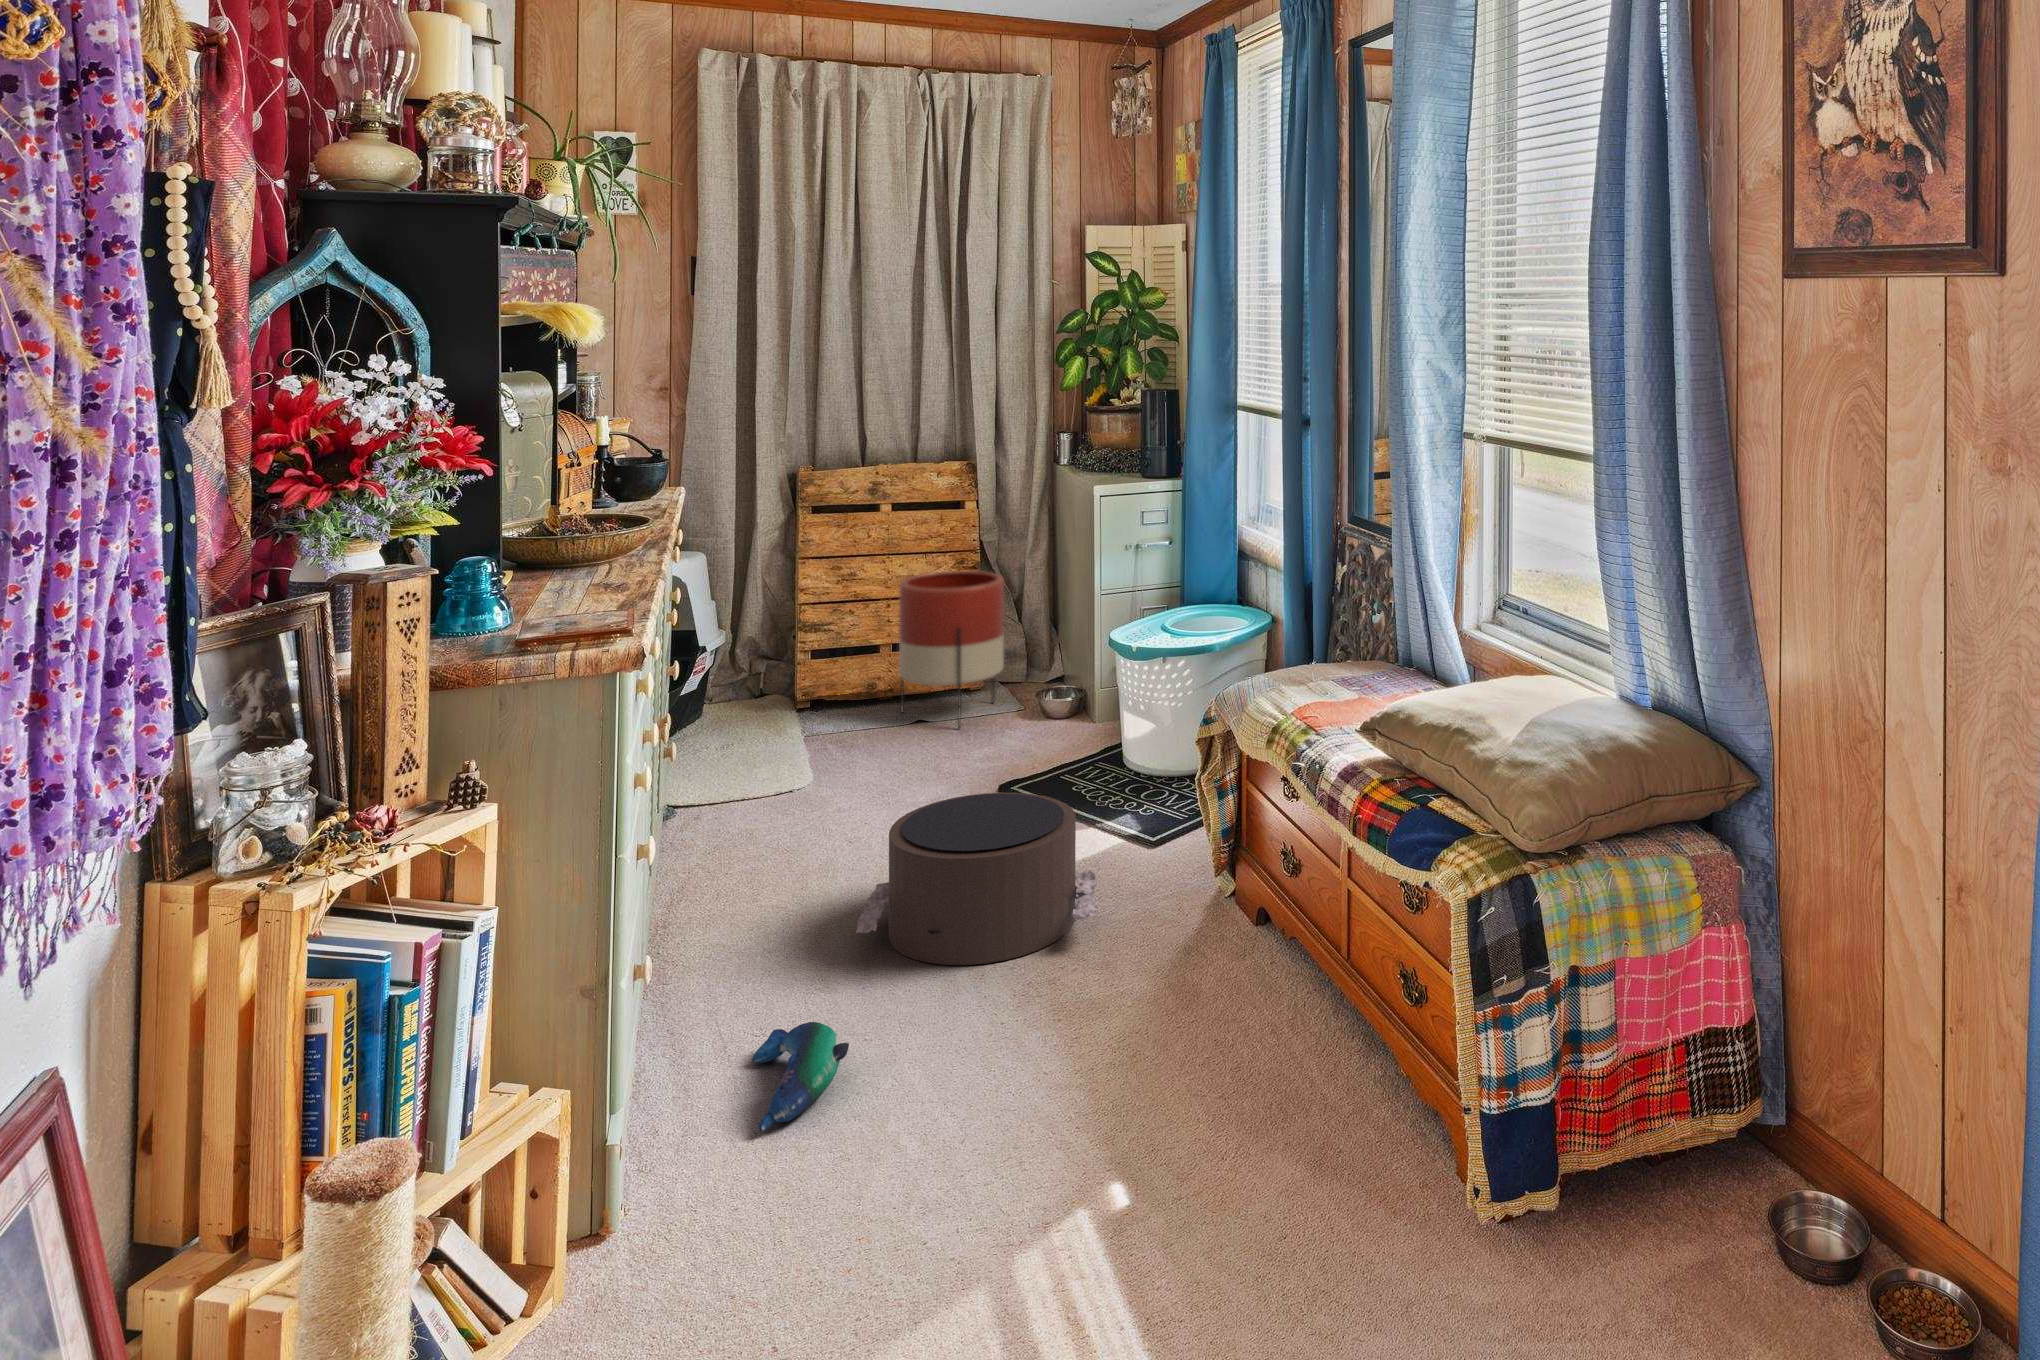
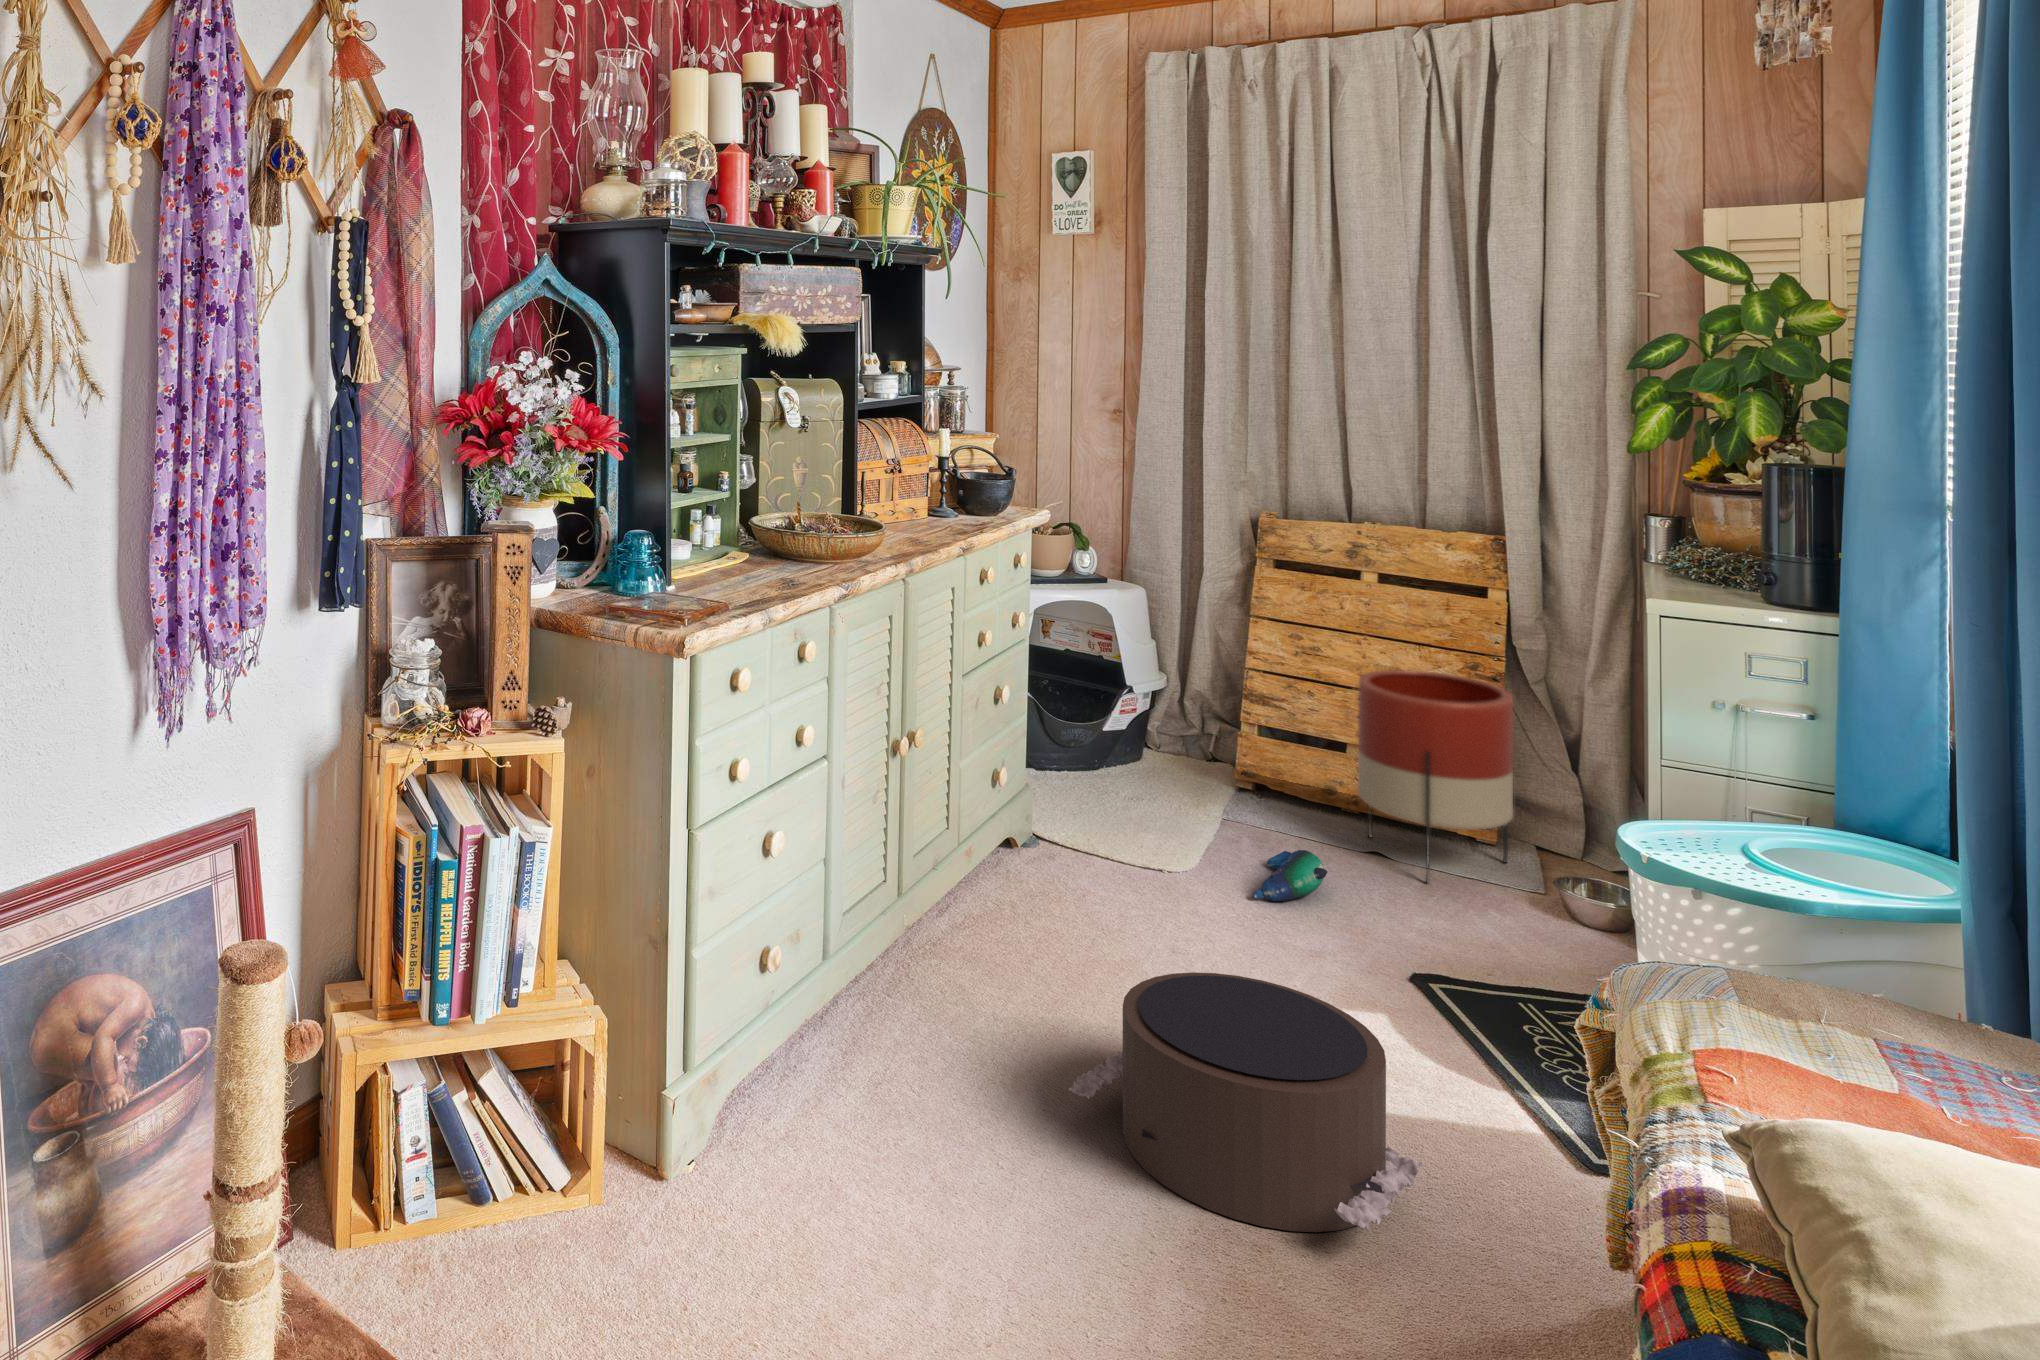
plush toy: present [752,1022,849,1132] -> present [1253,850,1328,902]

